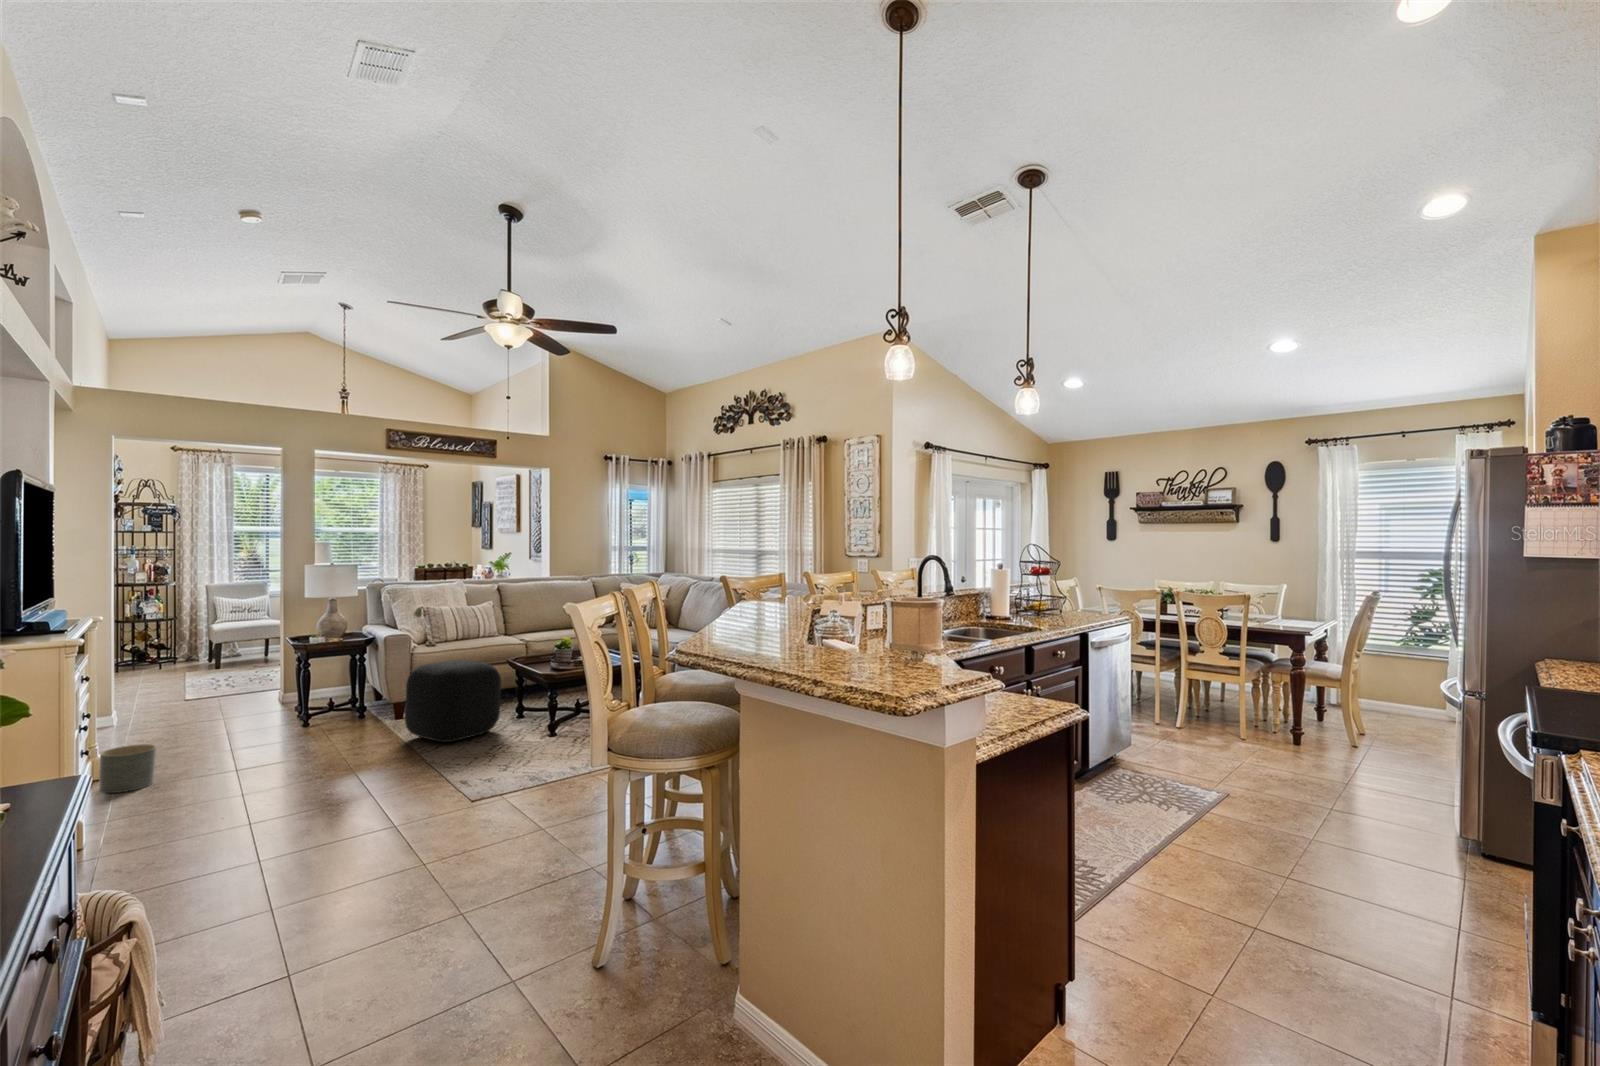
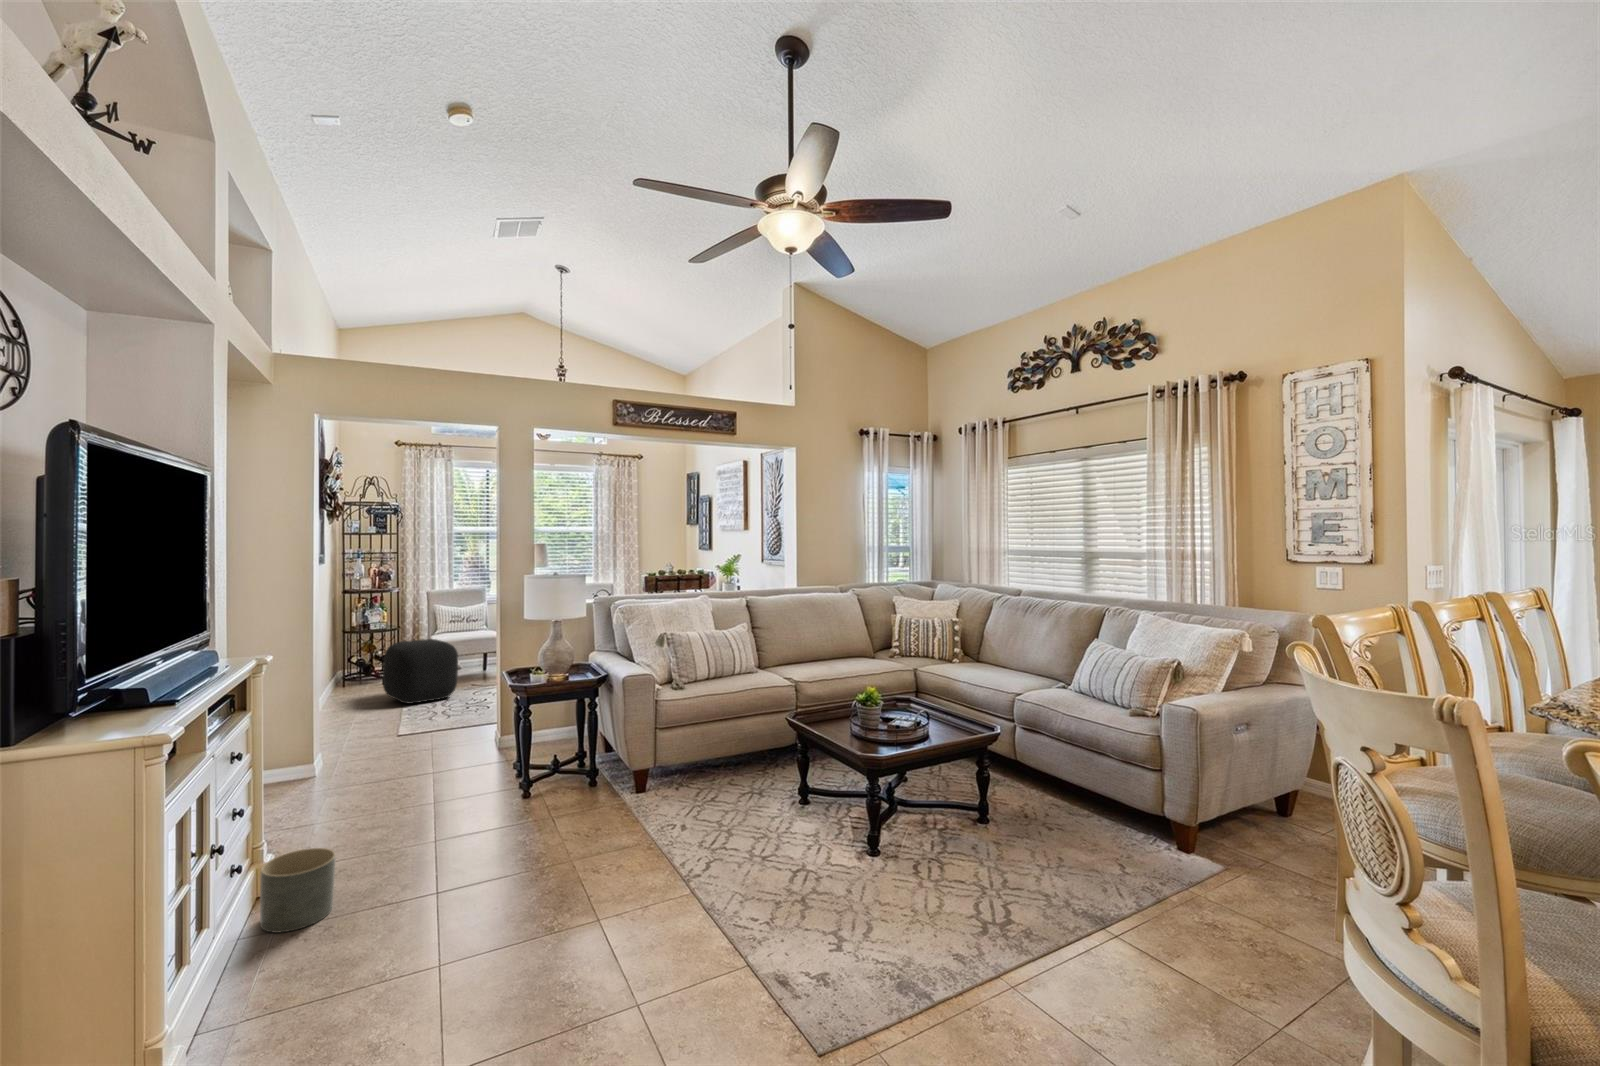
ottoman: present [405,660,501,742] -> present [383,639,458,704]

